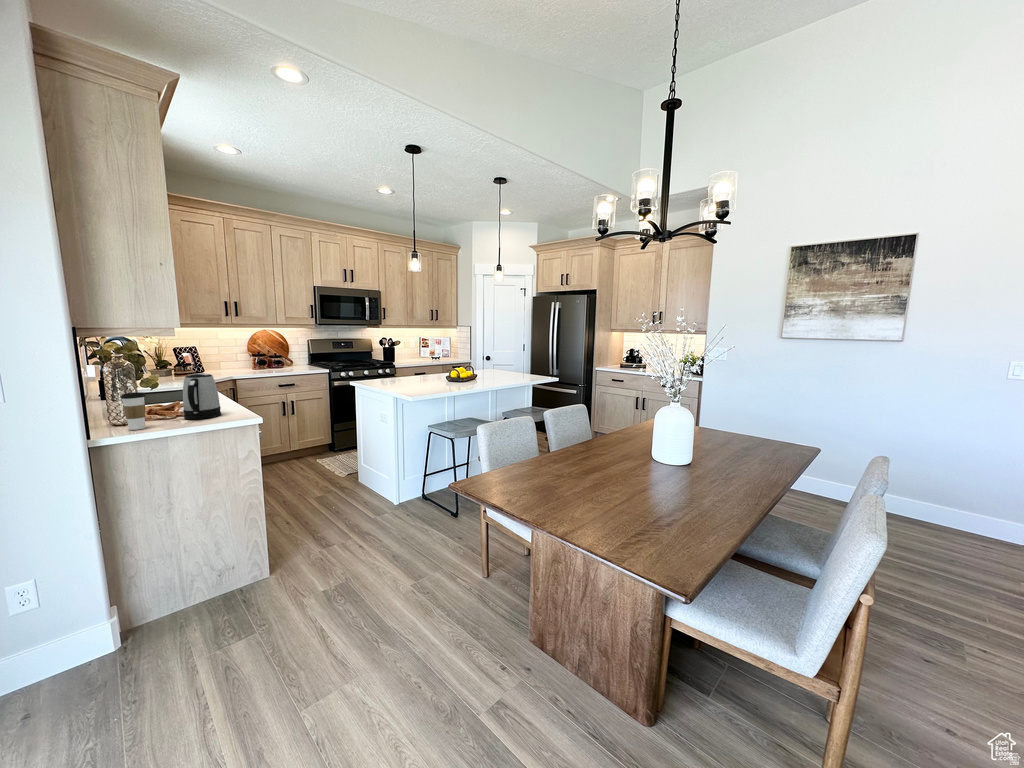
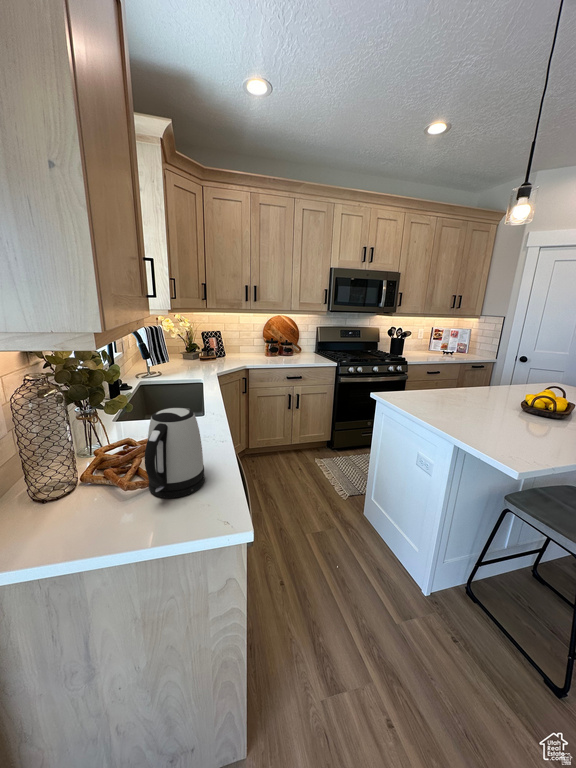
coffee cup: present [120,392,146,430] -> none [33,448,78,523]

